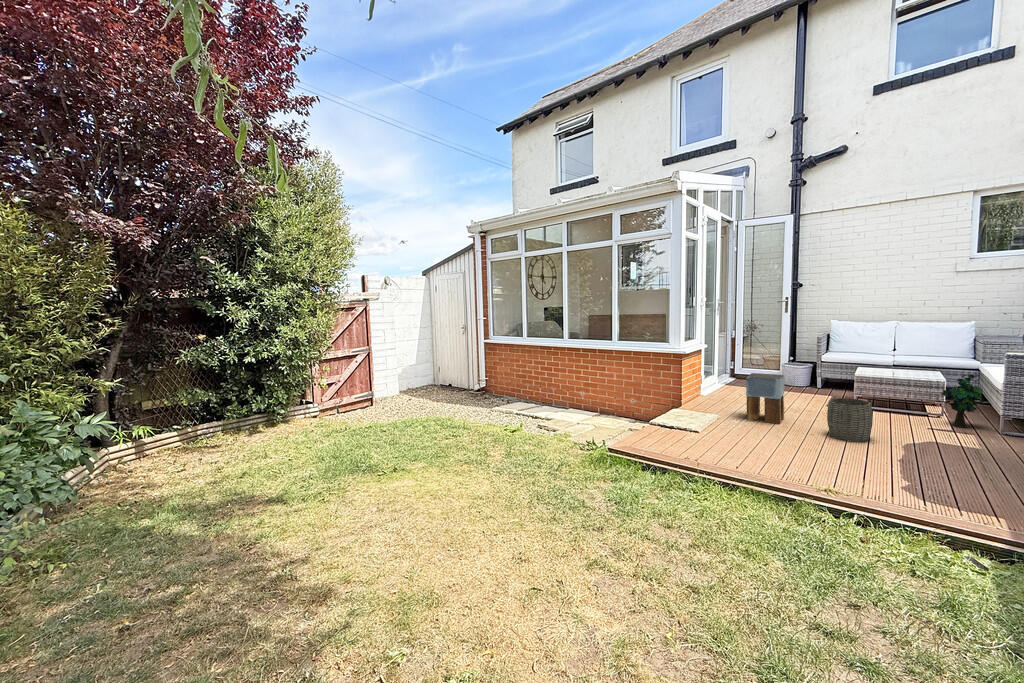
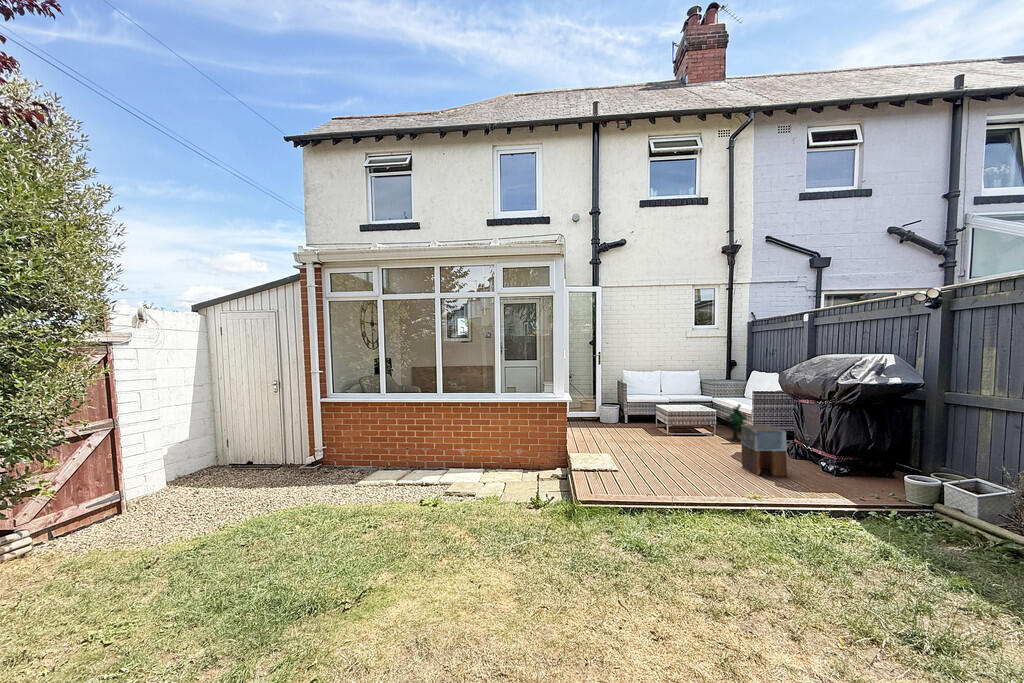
stool: present [746,373,784,424] -> present [741,425,787,476]
woven basket: present [827,398,873,442] -> none [691,430,722,465]

